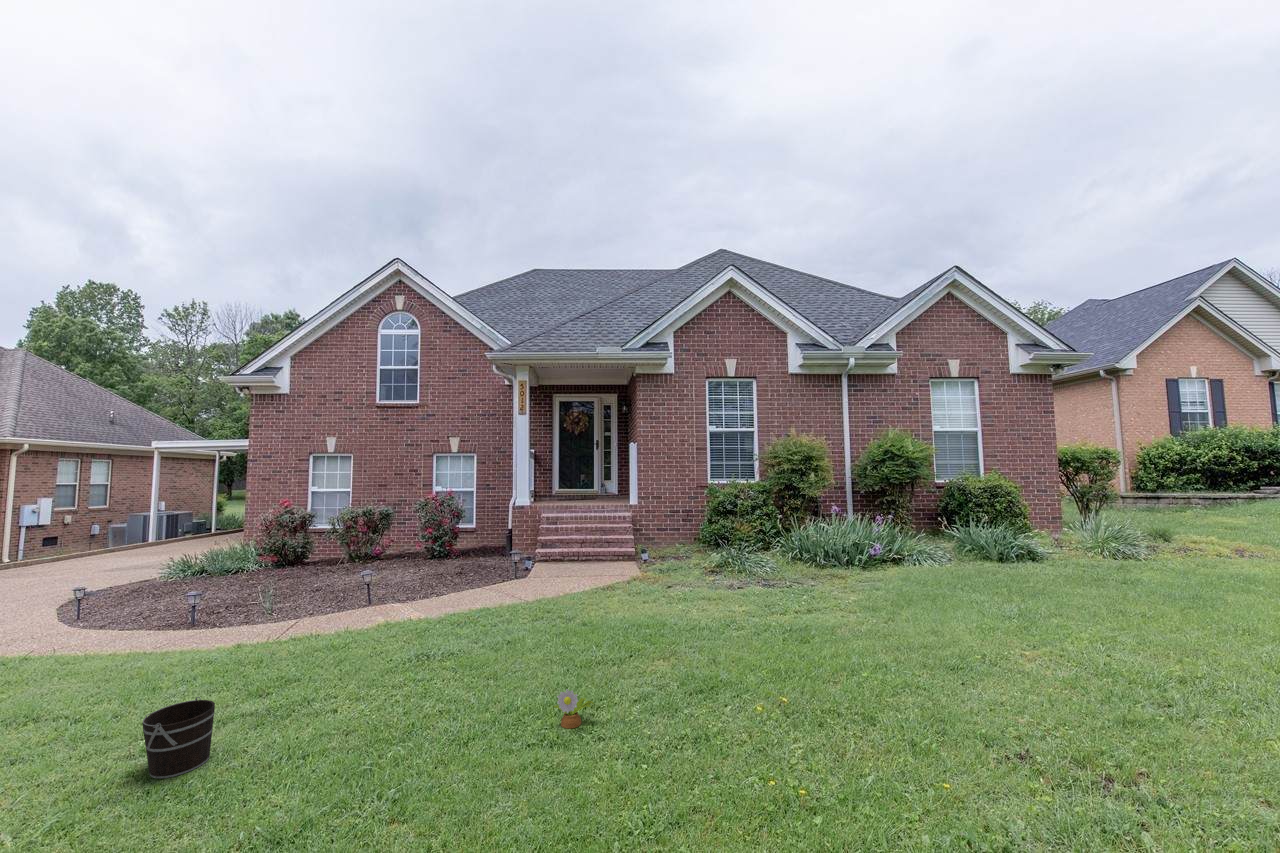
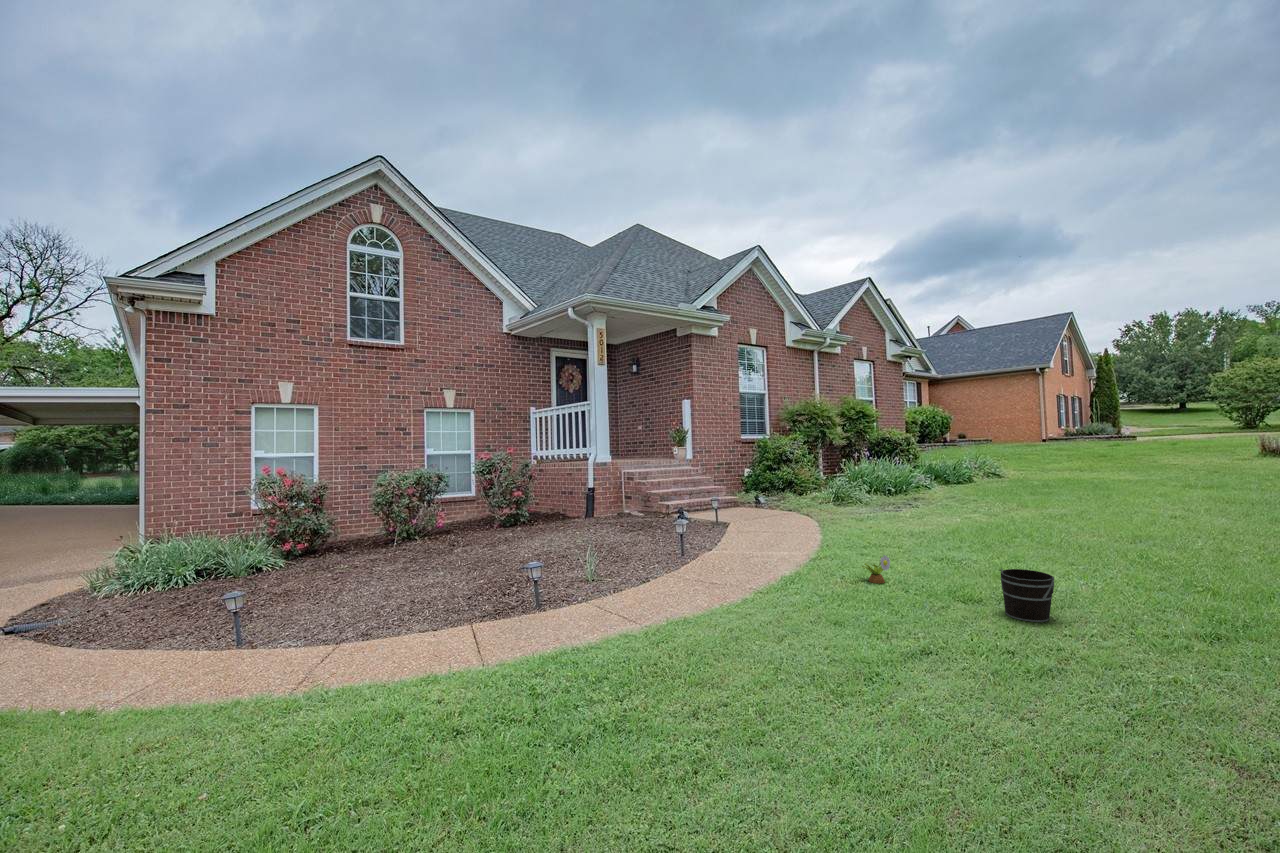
decorative plant: present [551,689,594,729] -> present [862,555,890,583]

